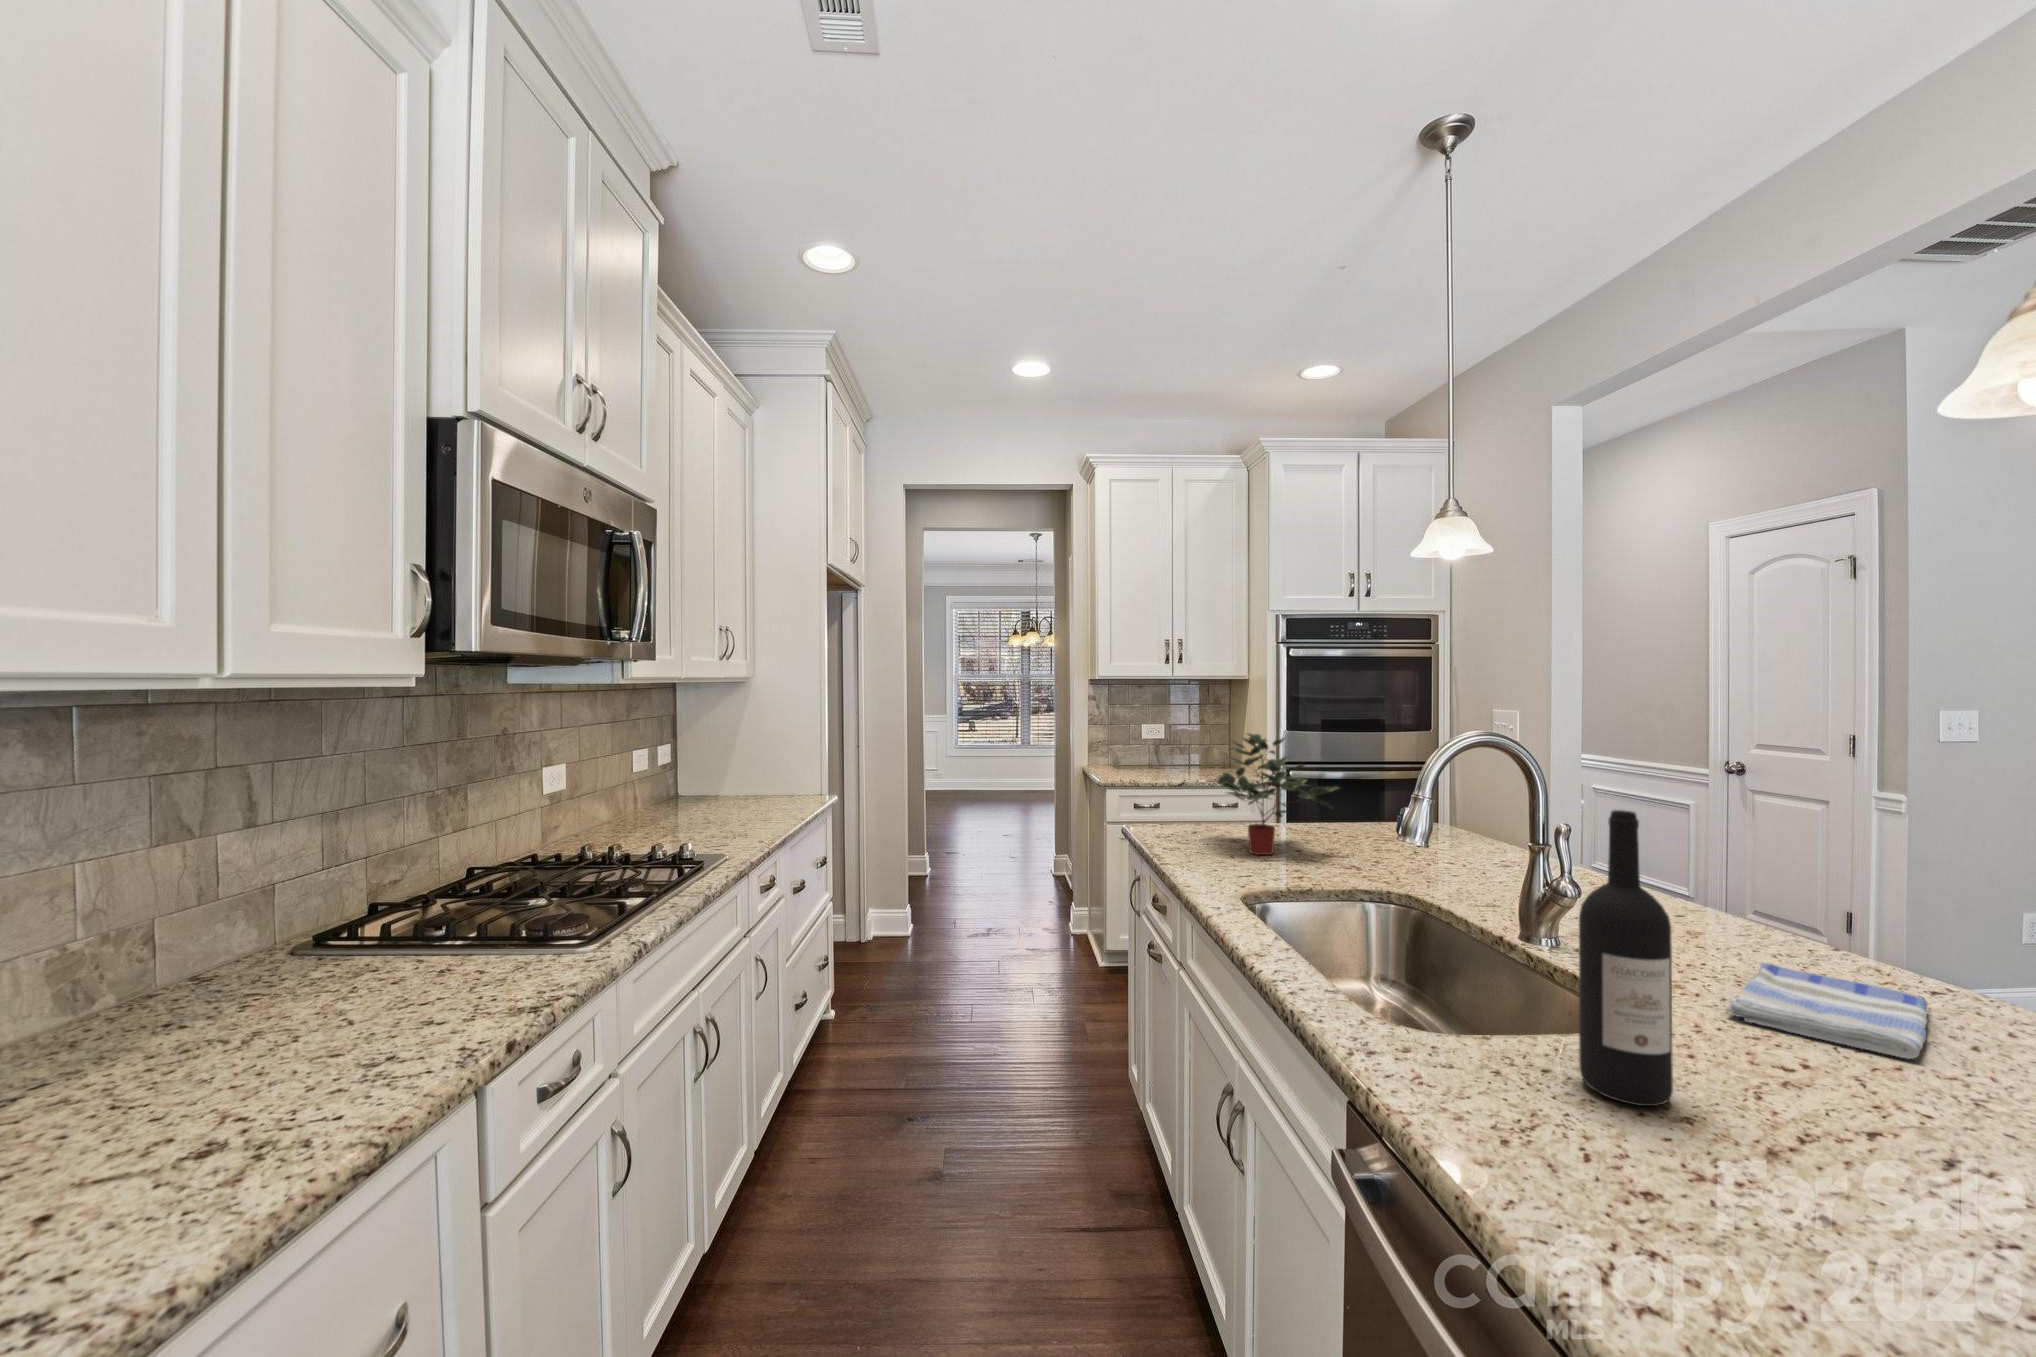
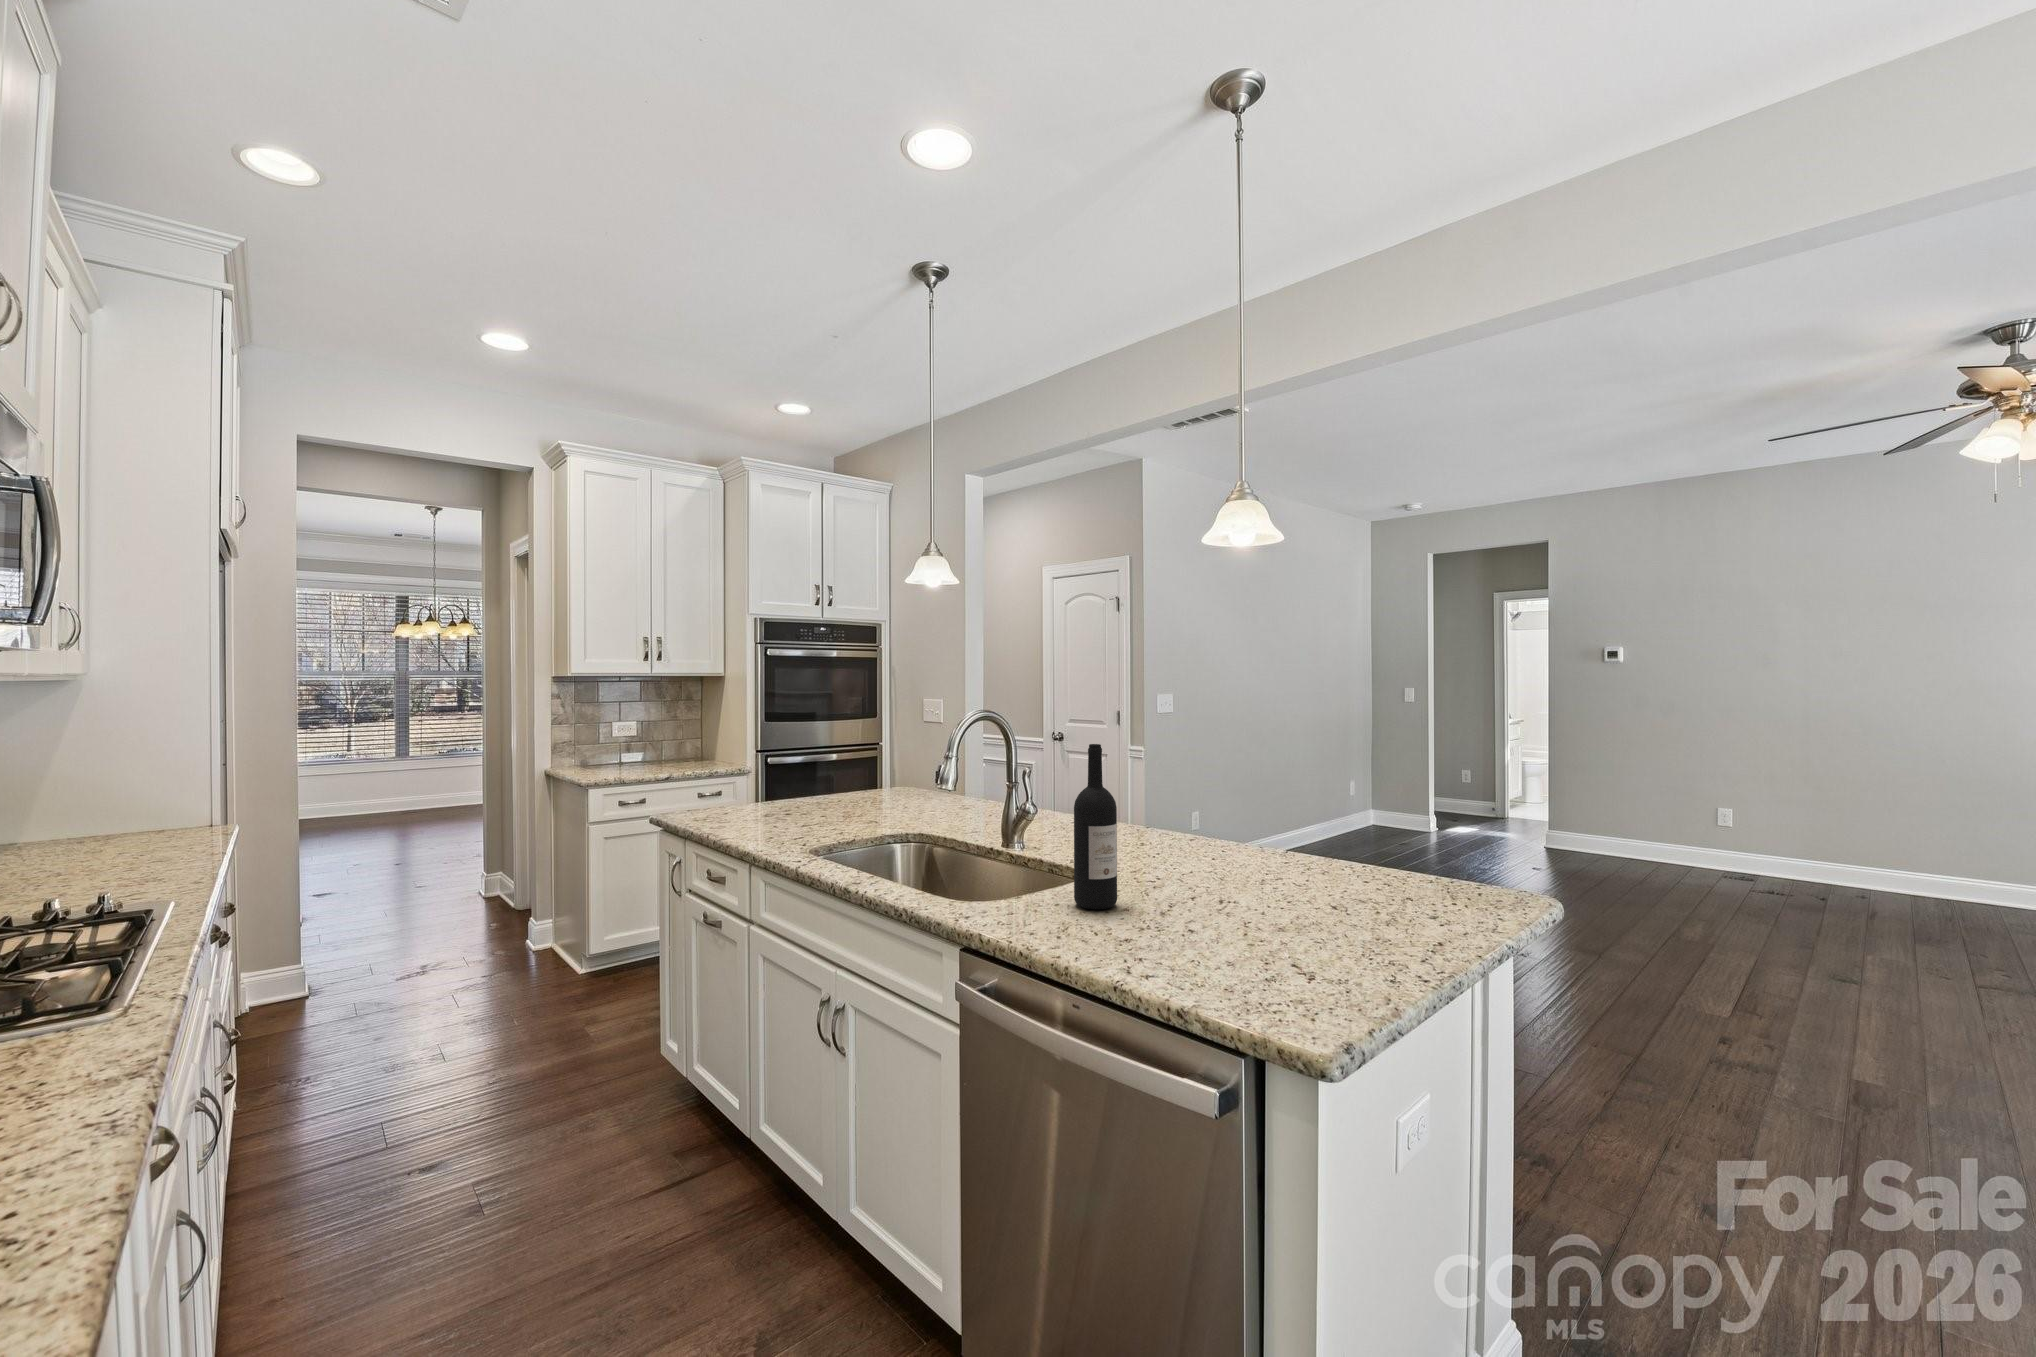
potted plant: present [1208,733,1337,855] -> none [741,719,859,822]
dish towel: present [1726,963,1928,1059] -> none [1117,834,1193,865]

